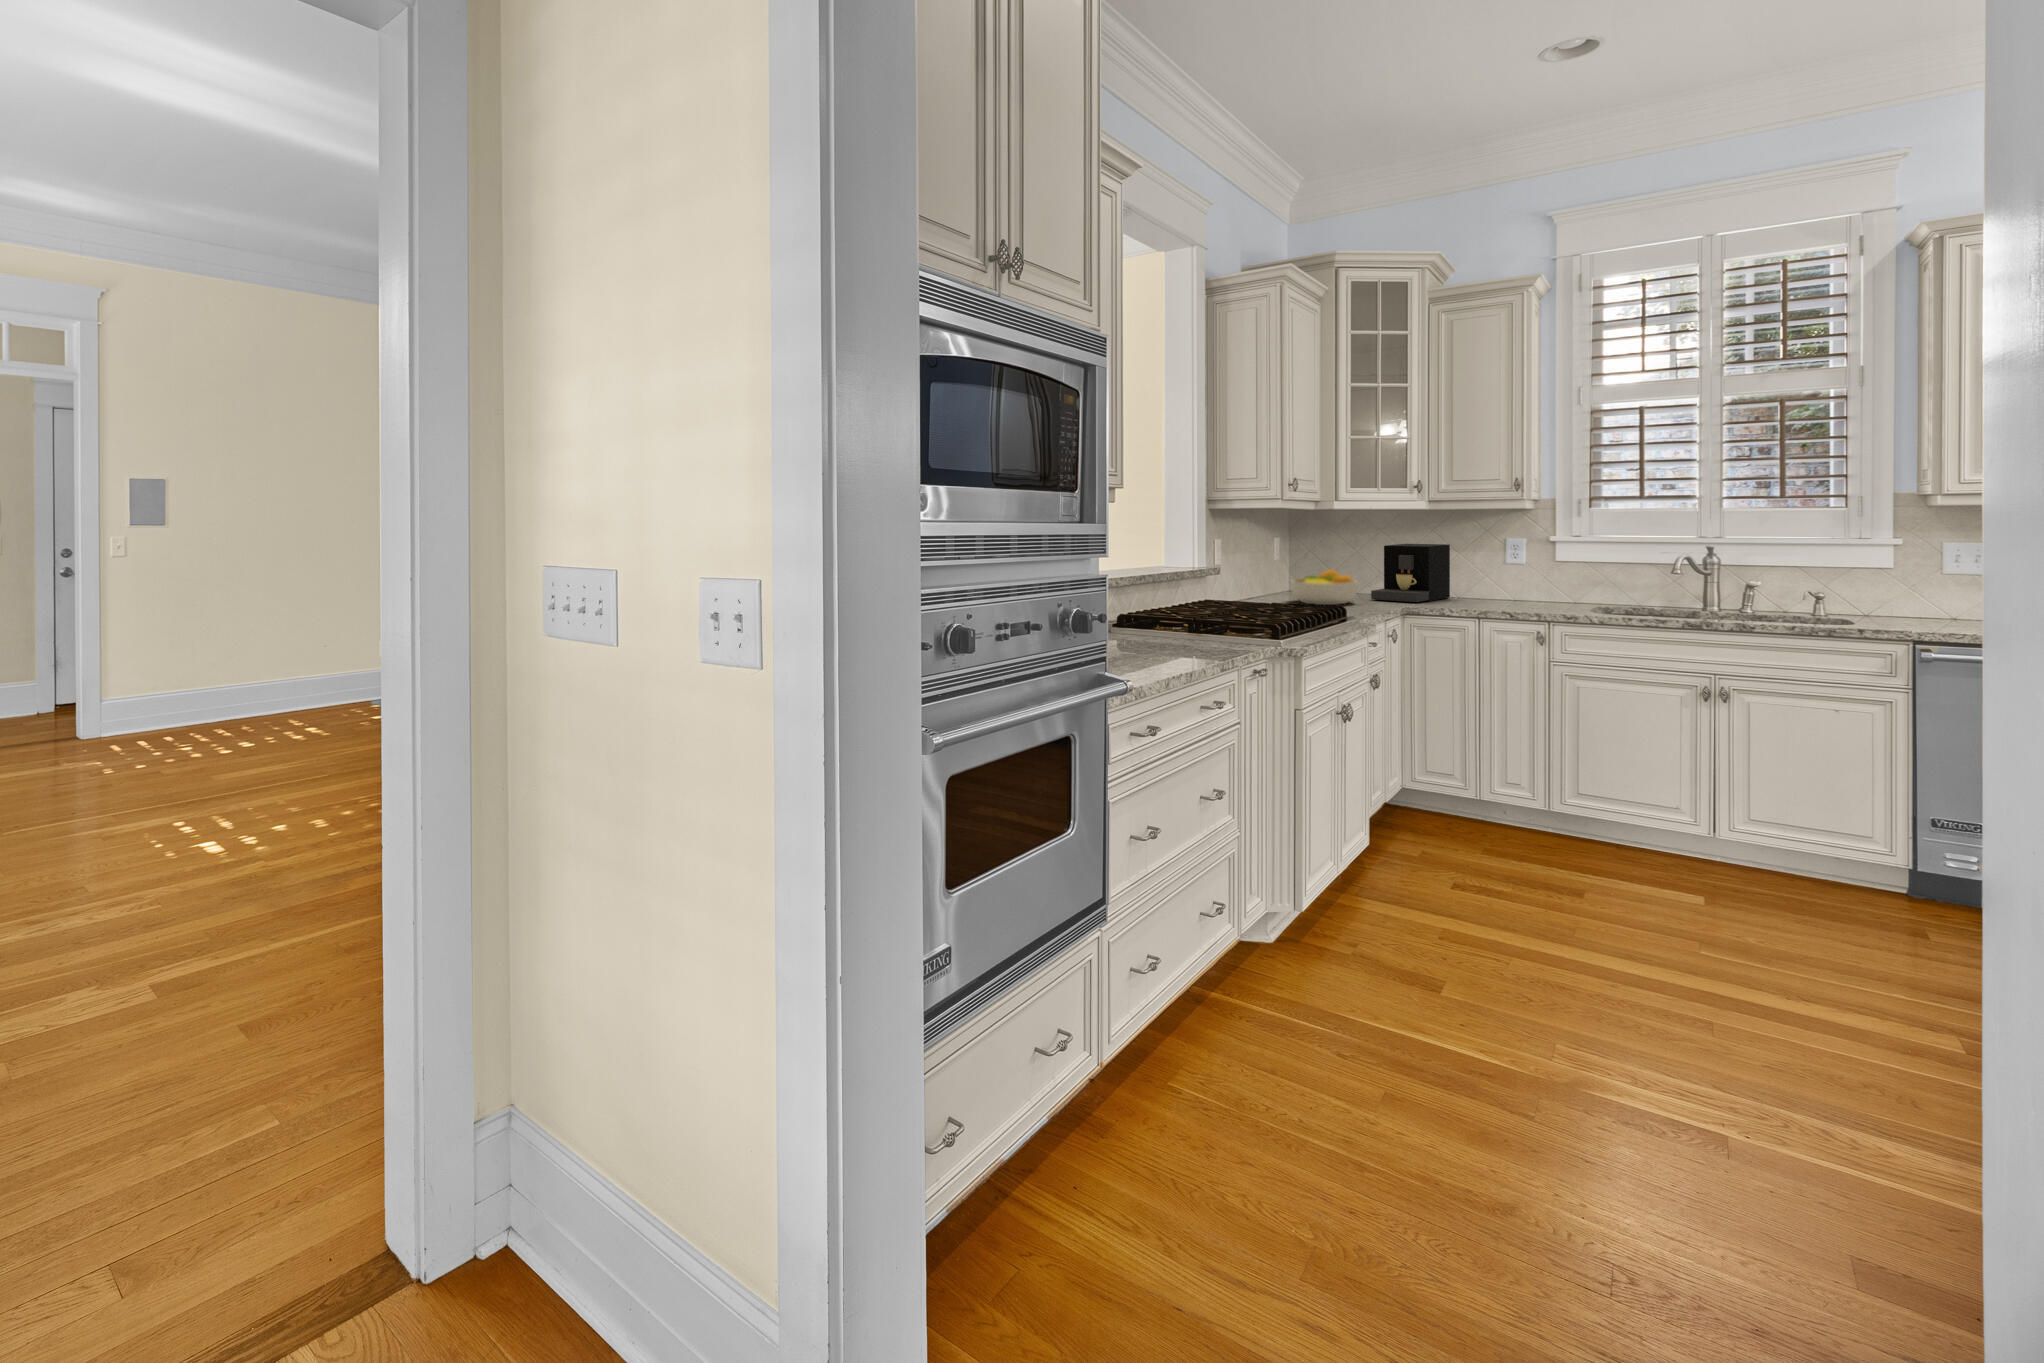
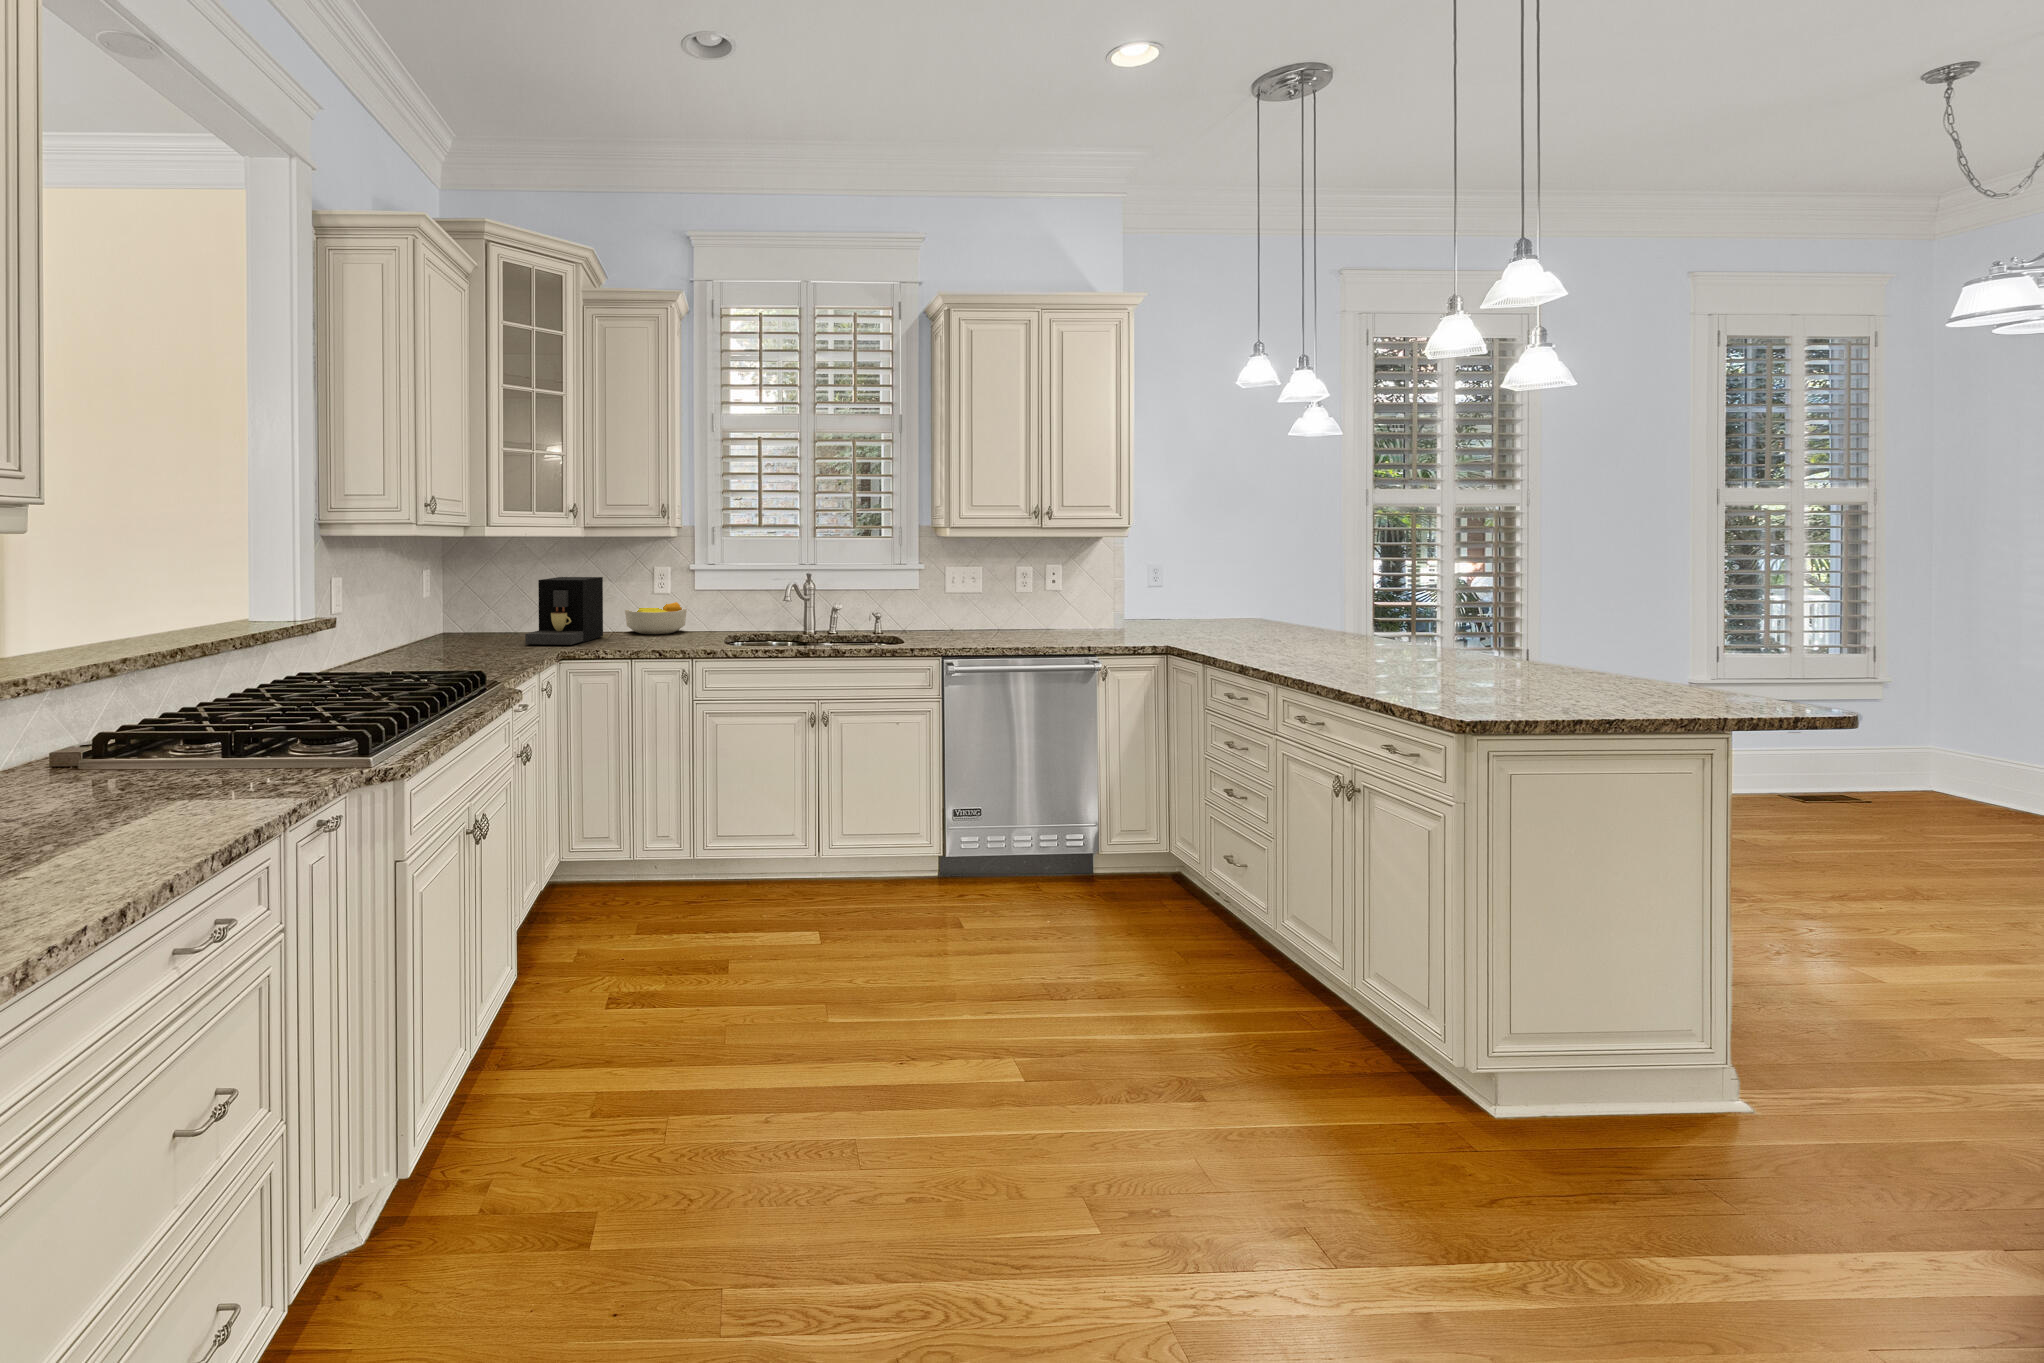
fruit bowl: present [1291,569,1358,605] -> present [625,602,687,634]

